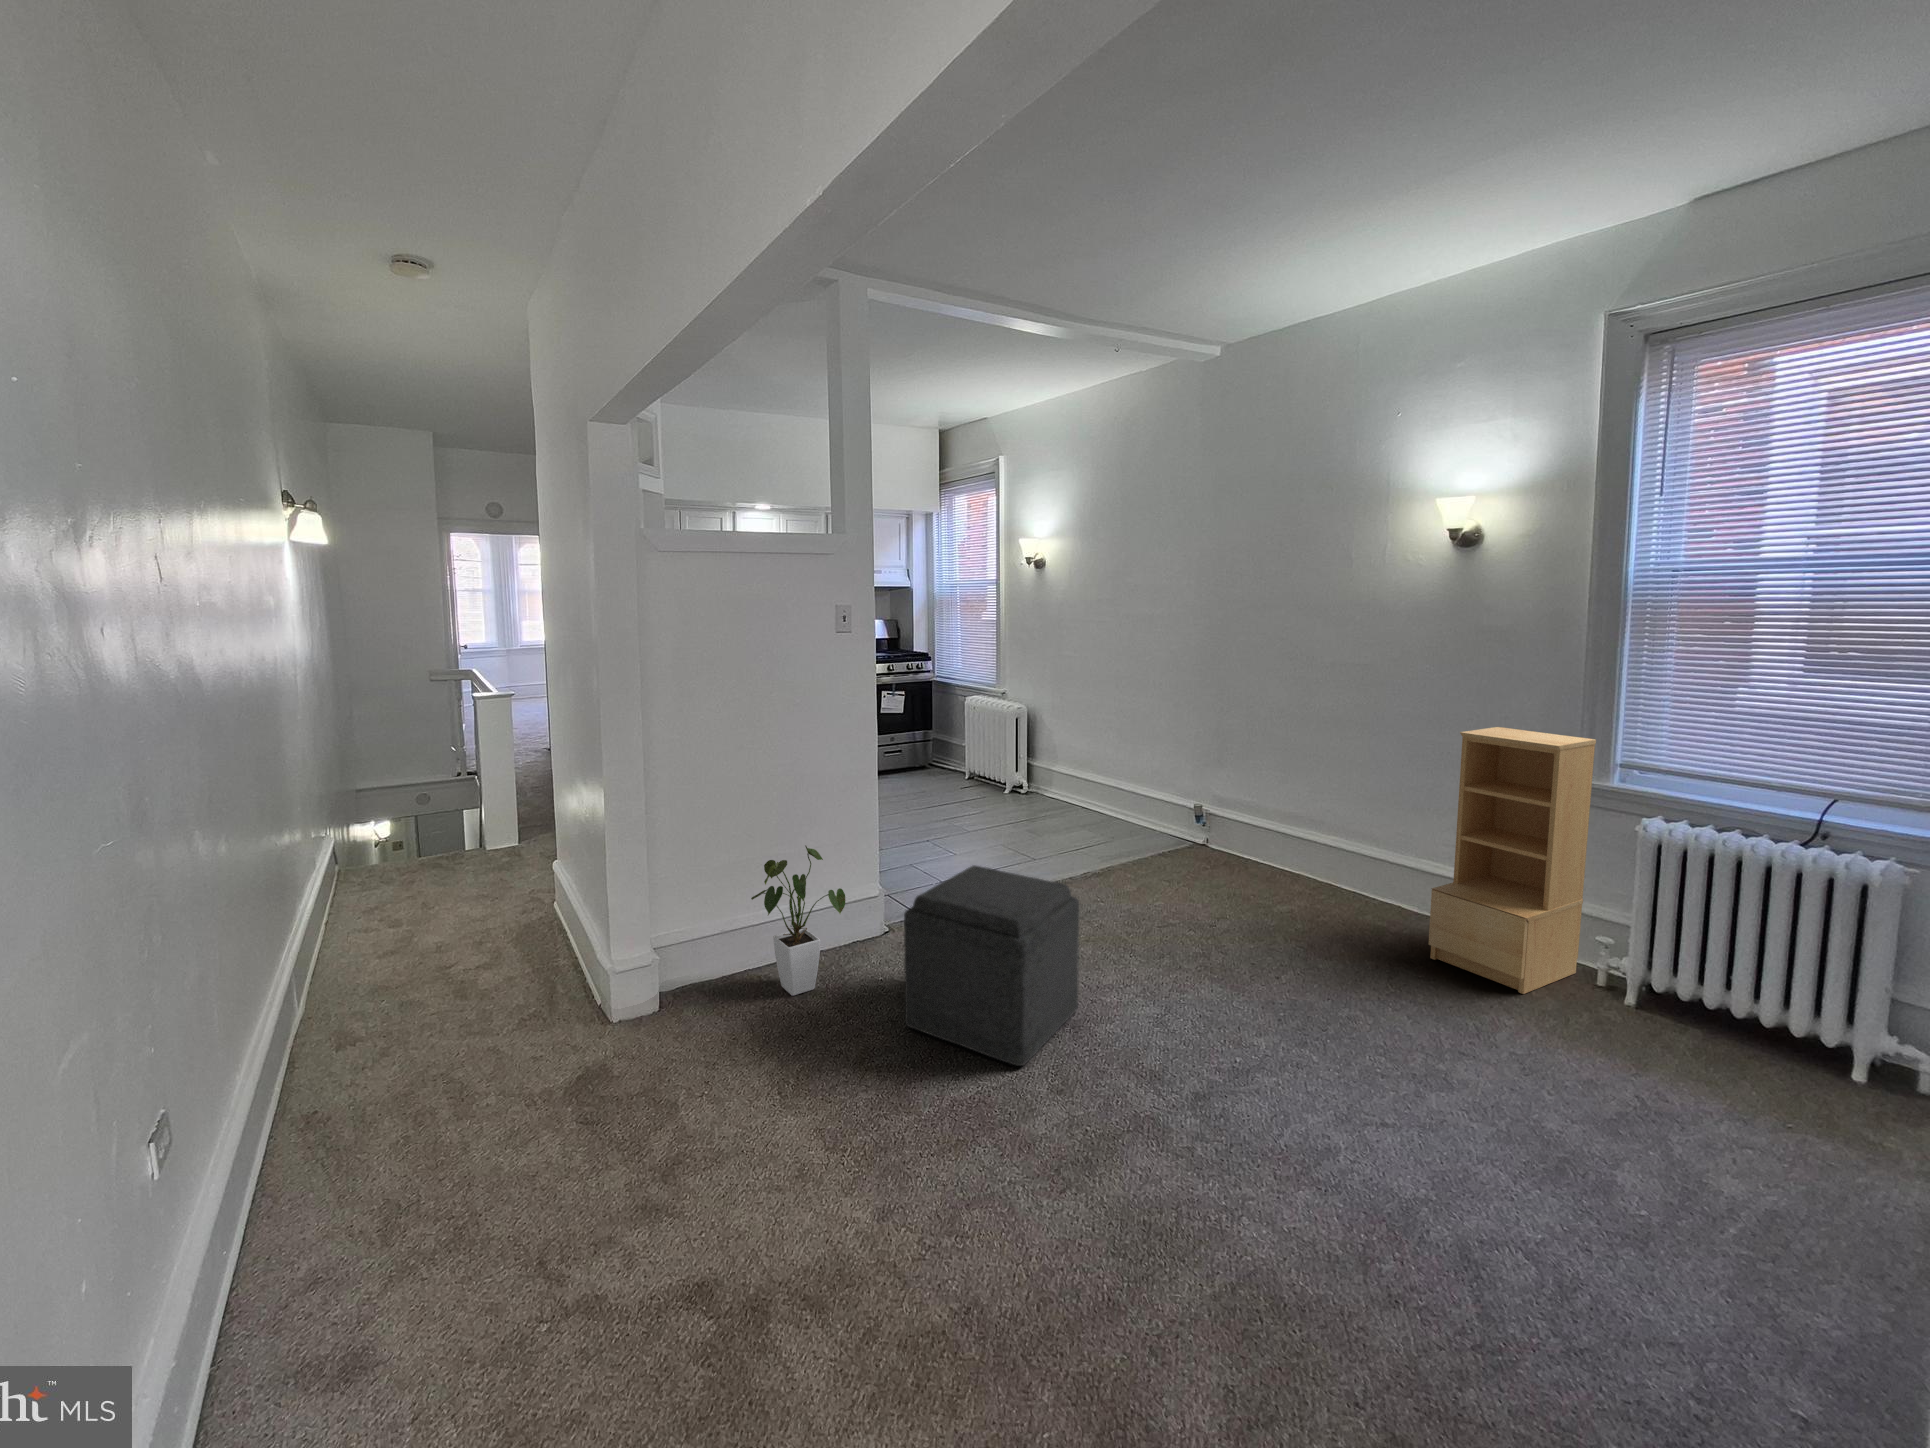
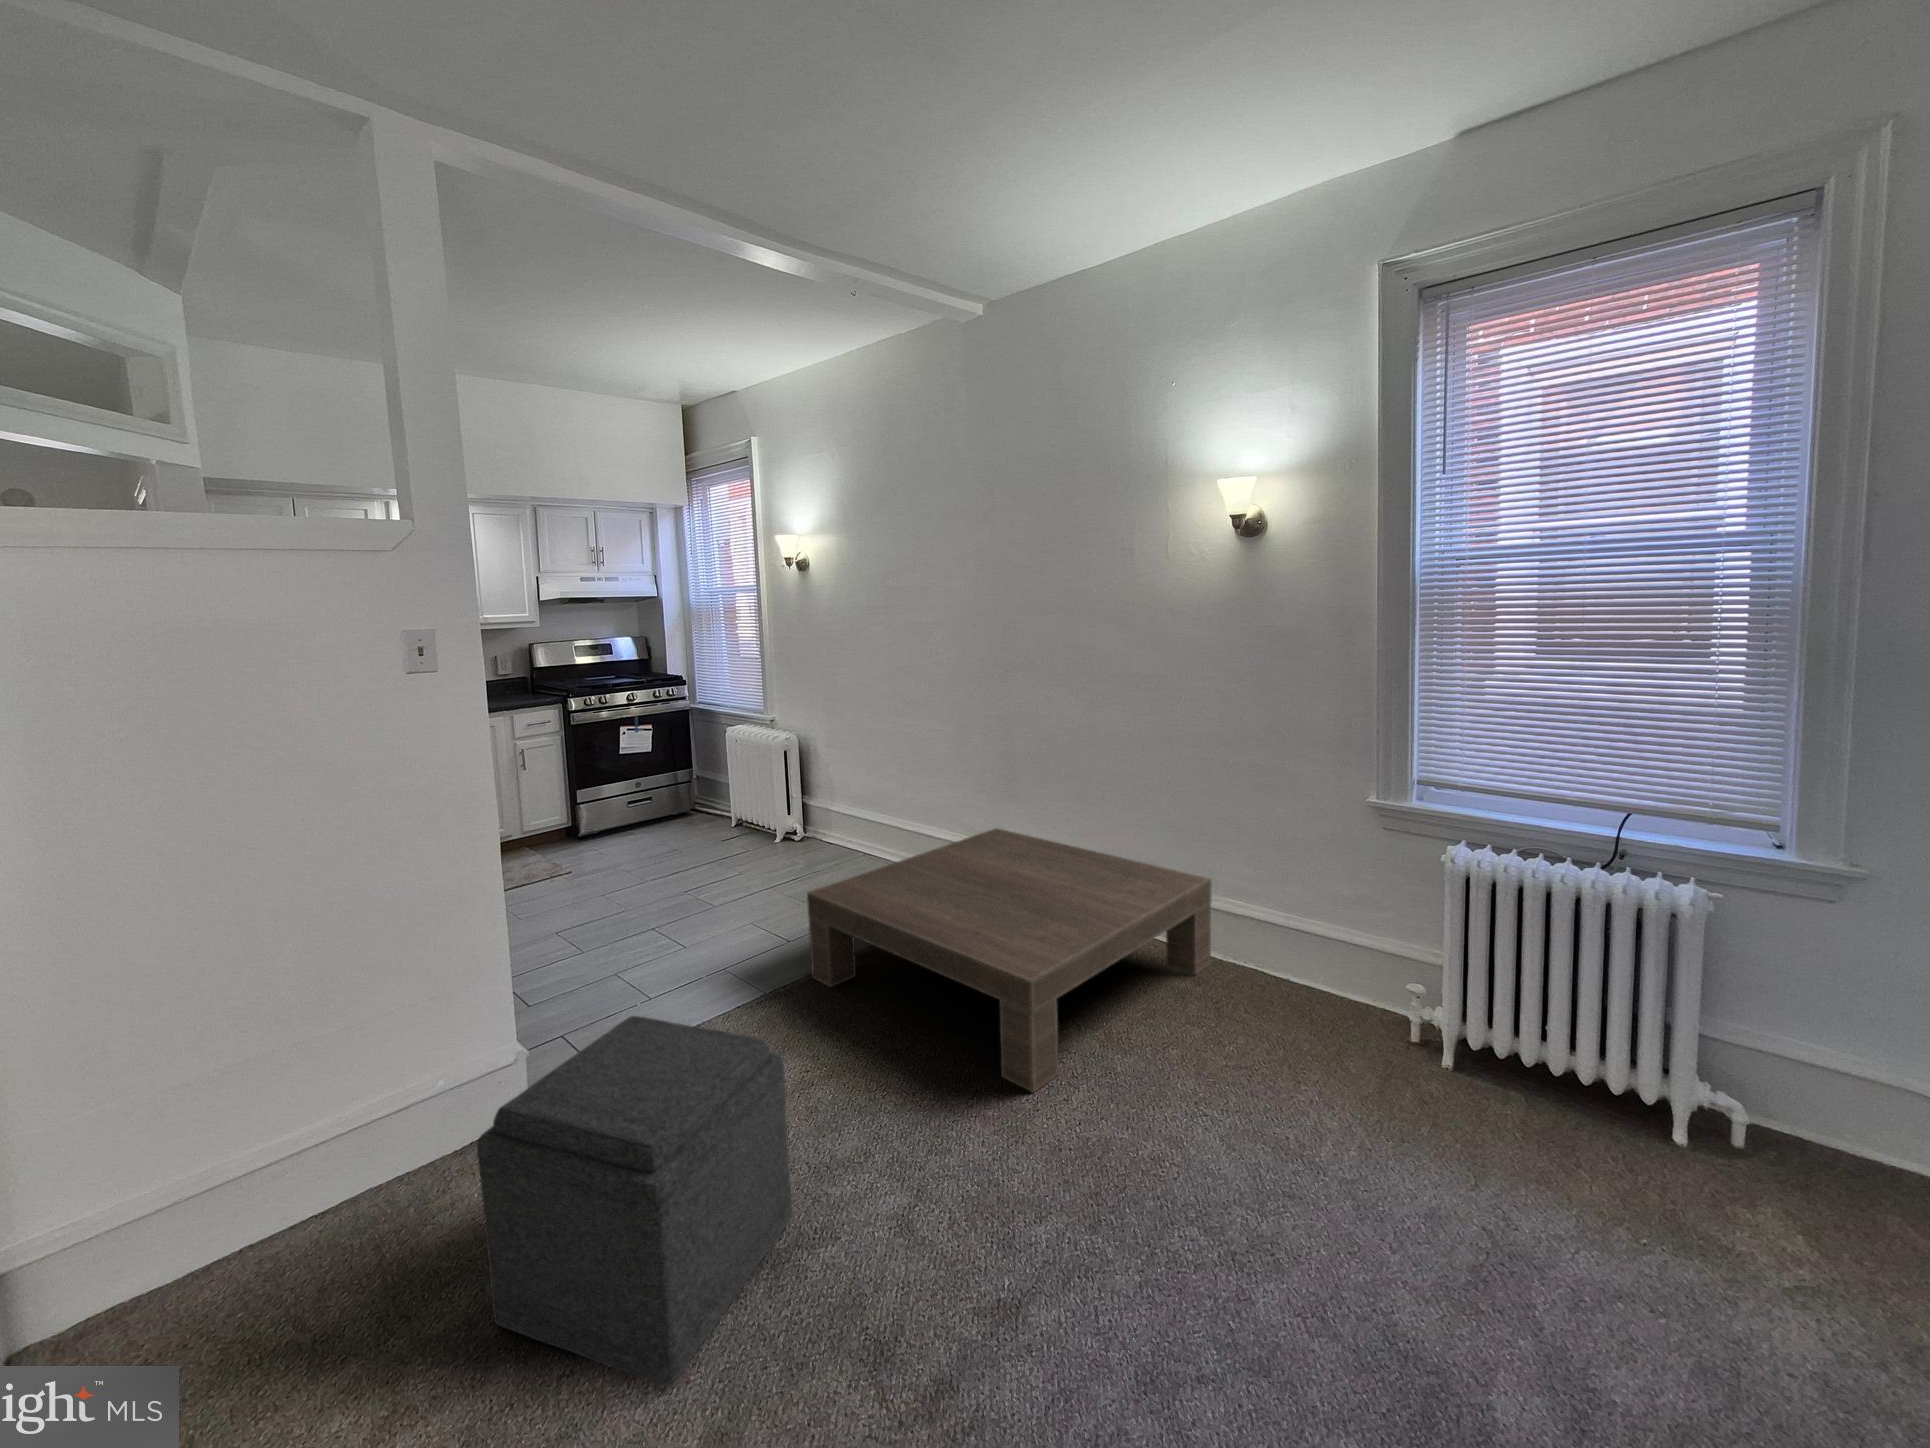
bookshelf: present [1429,727,1596,994] -> none [1236,744,1394,1069]
coffee table: none [1059,791,1412,973] -> present [807,828,1212,1093]
house plant: present [751,846,845,996] -> none [233,1015,401,1288]

